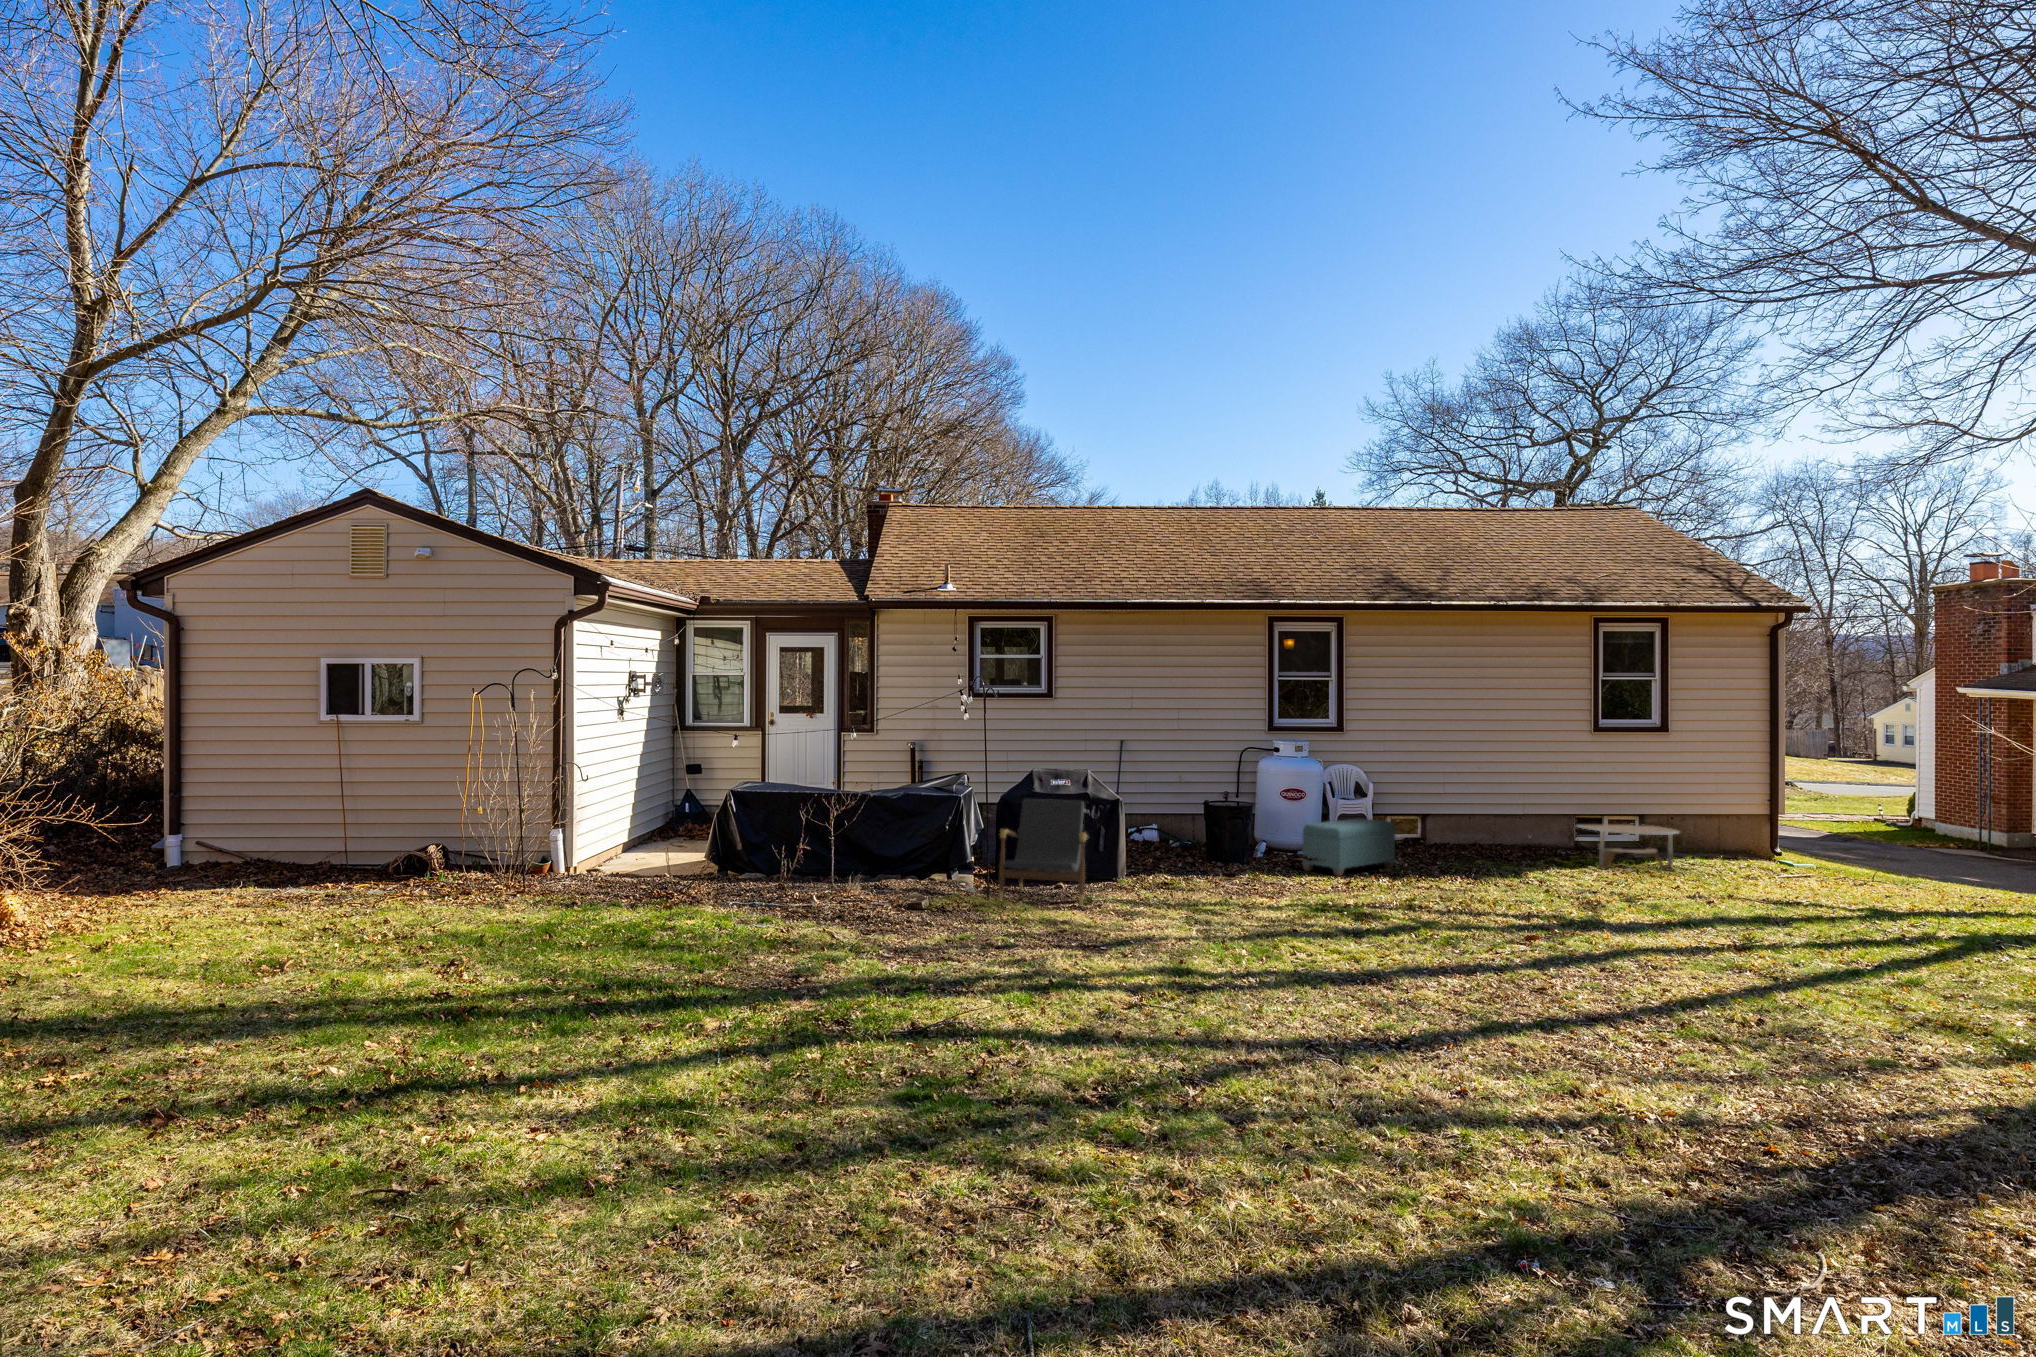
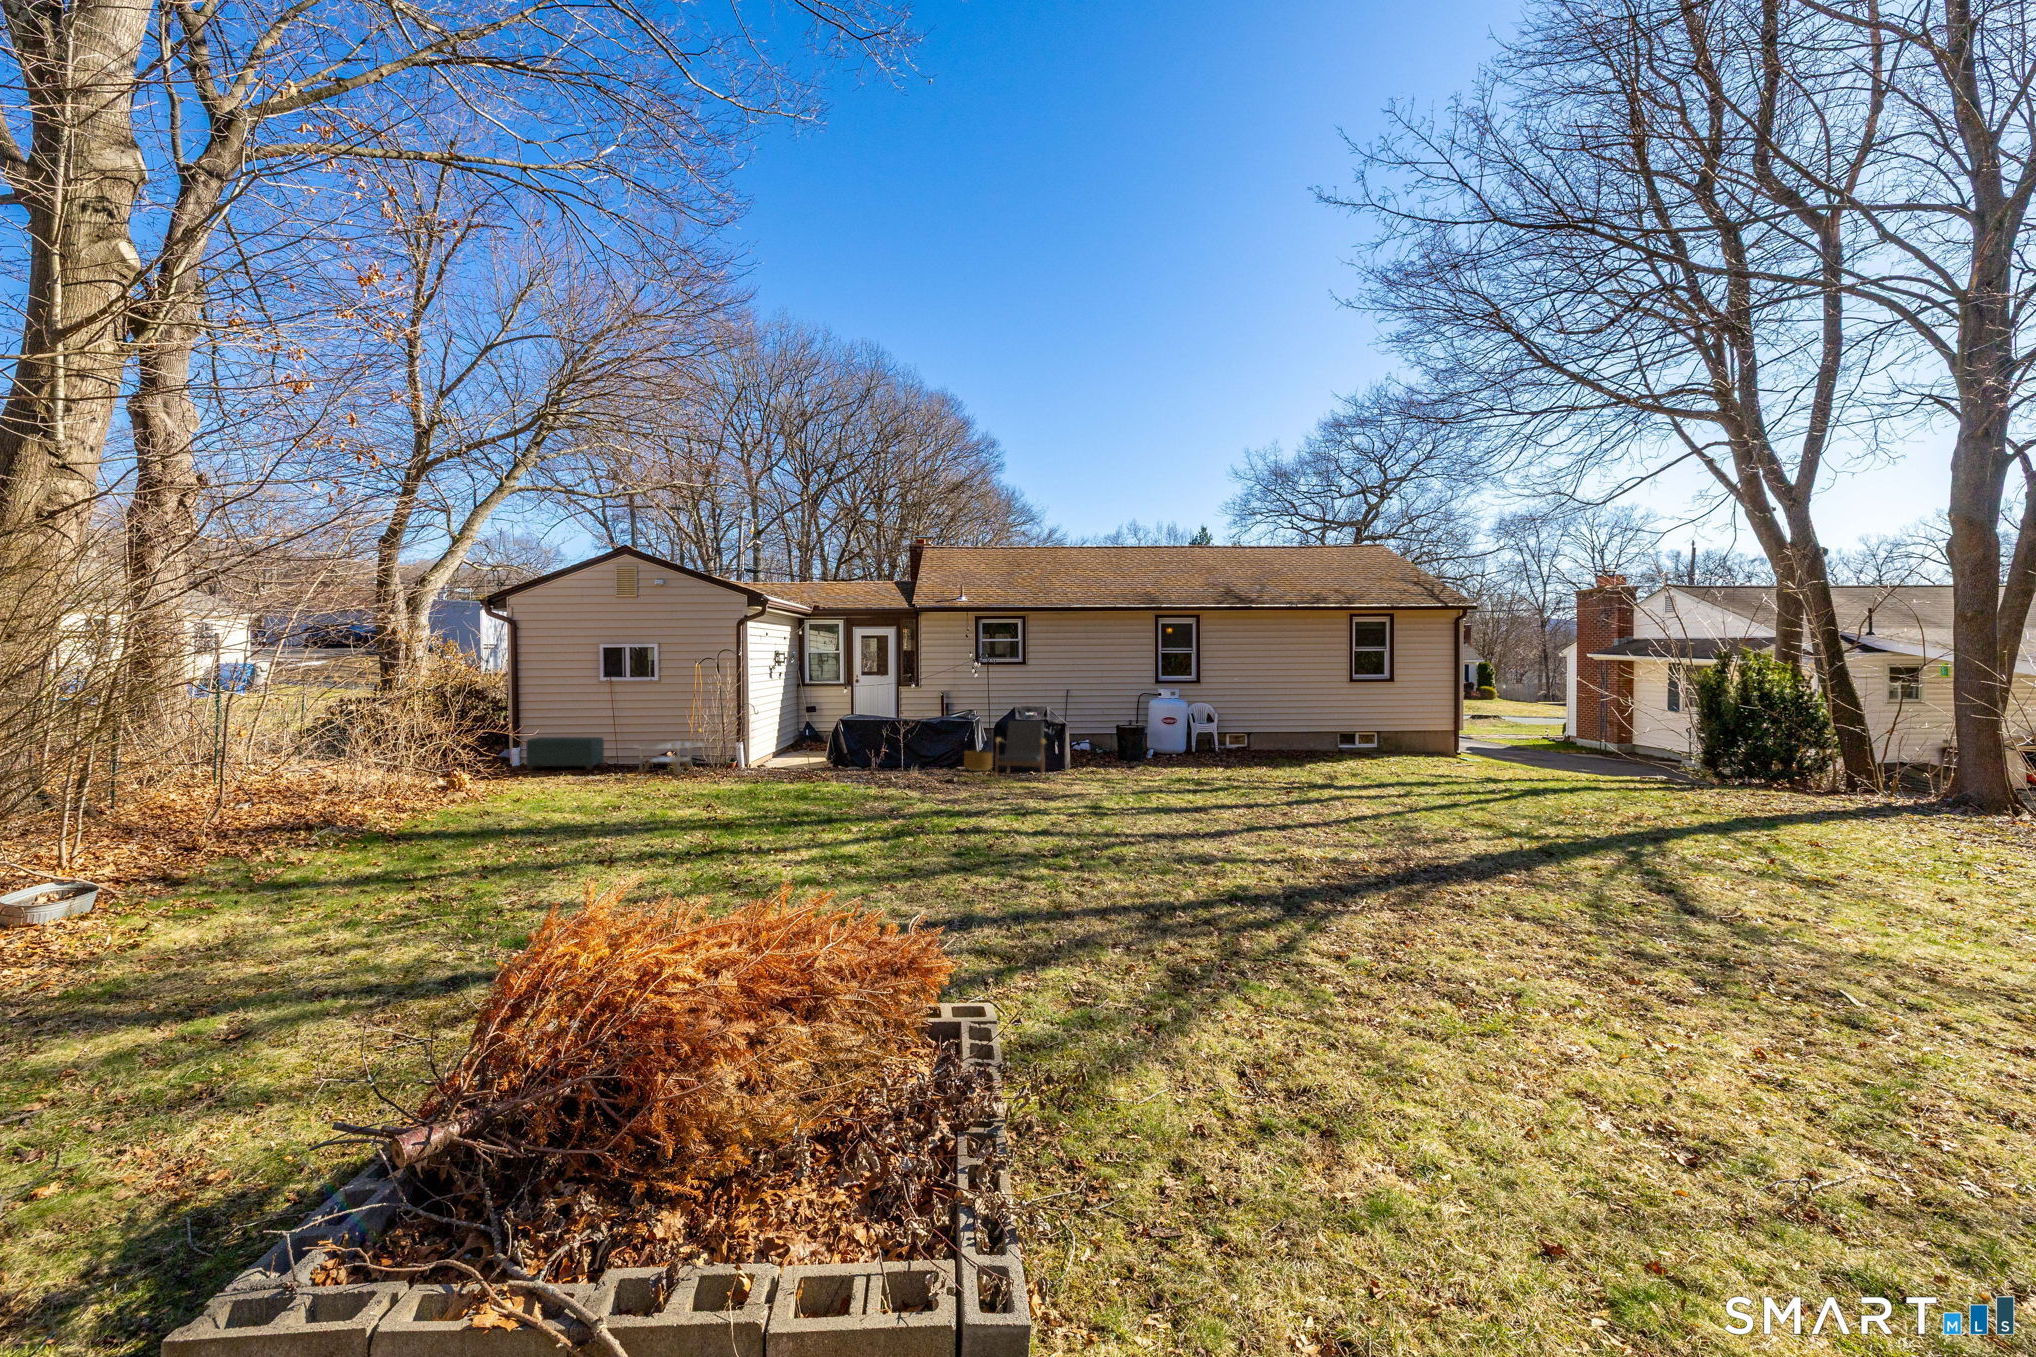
bench: present [1302,818,1395,876] -> present [526,737,604,770]
round table: present [1577,823,1679,871] -> present [634,741,704,775]
basket: none [944,848,994,885] -> present [964,751,992,771]

